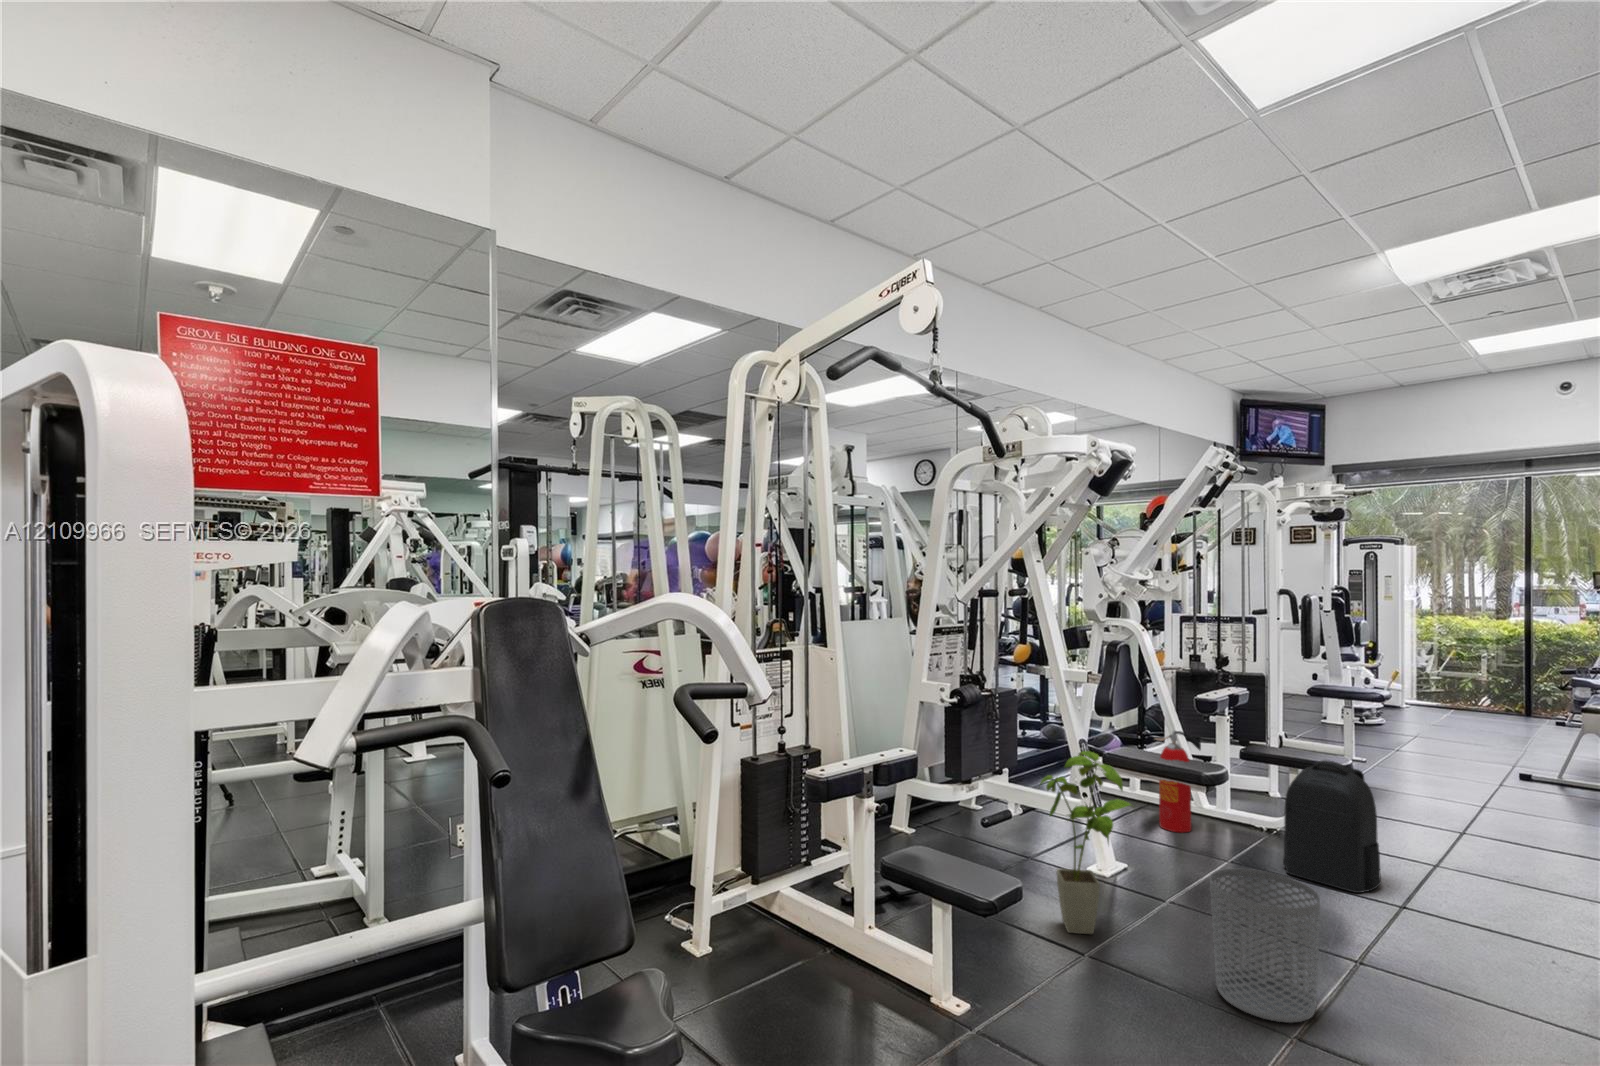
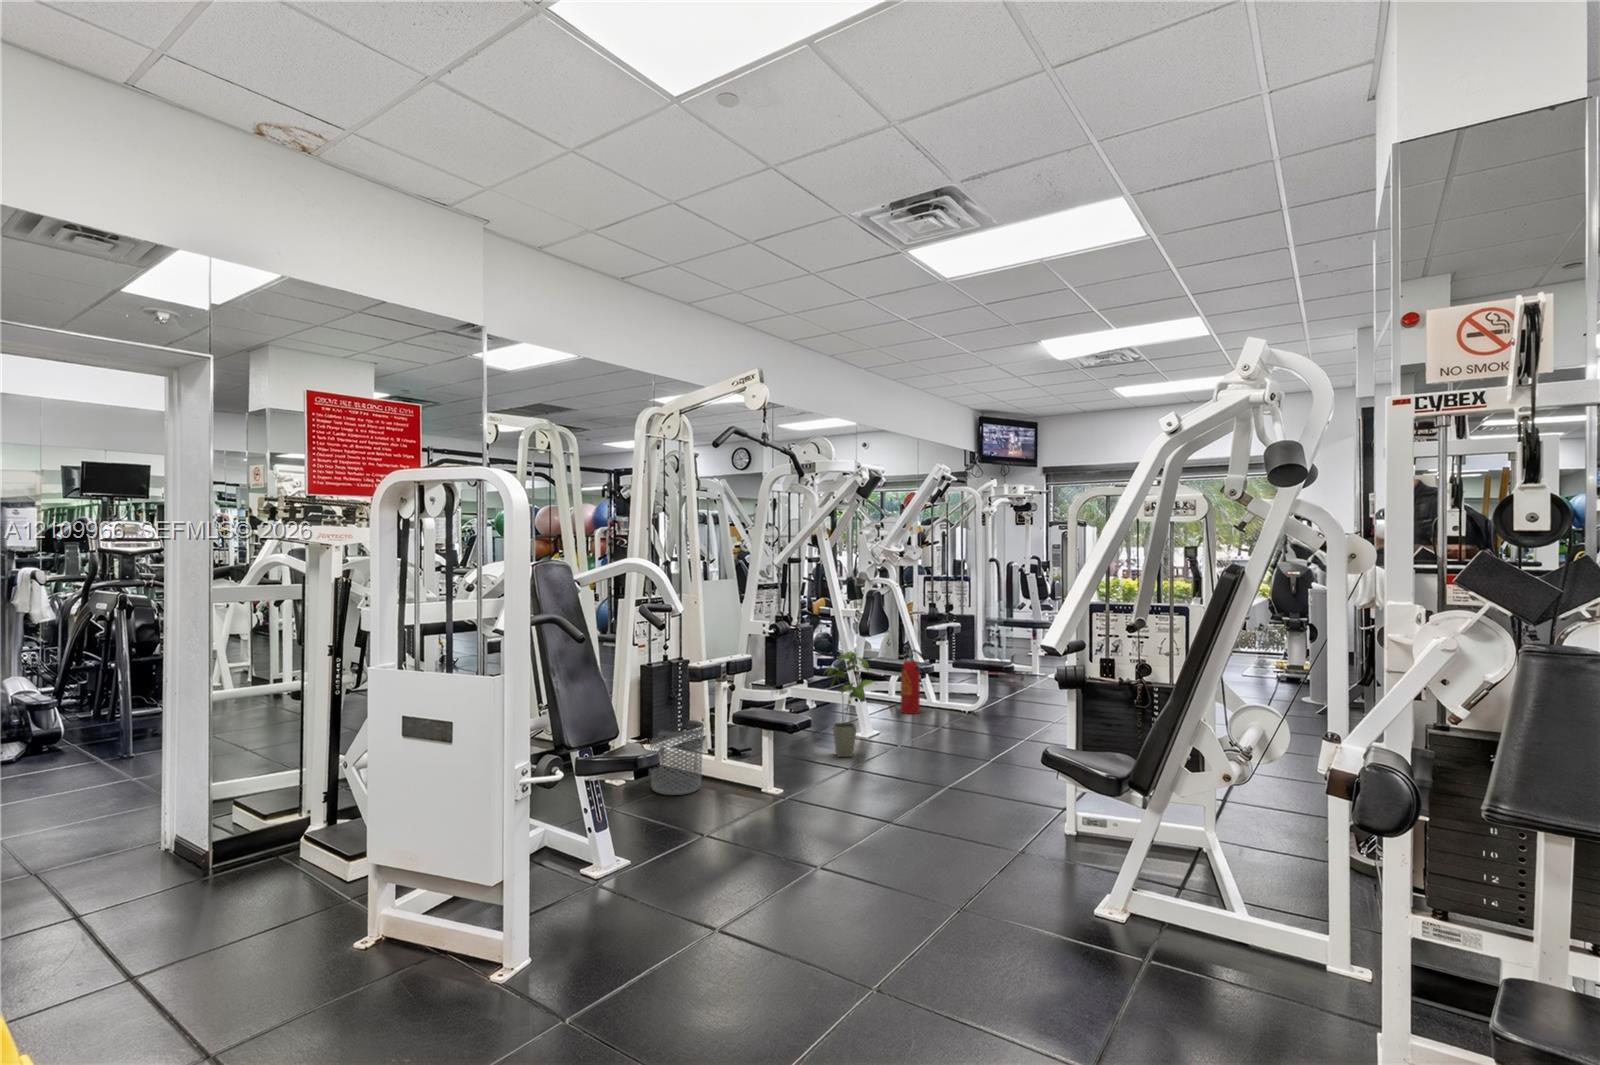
backpack: present [1283,760,1381,893] -> none [966,659,1016,733]
waste bin: present [1210,868,1320,1023] -> present [650,720,704,795]

